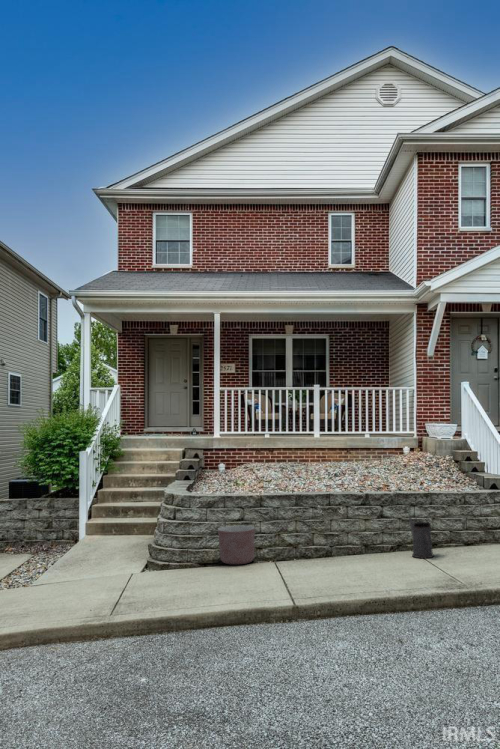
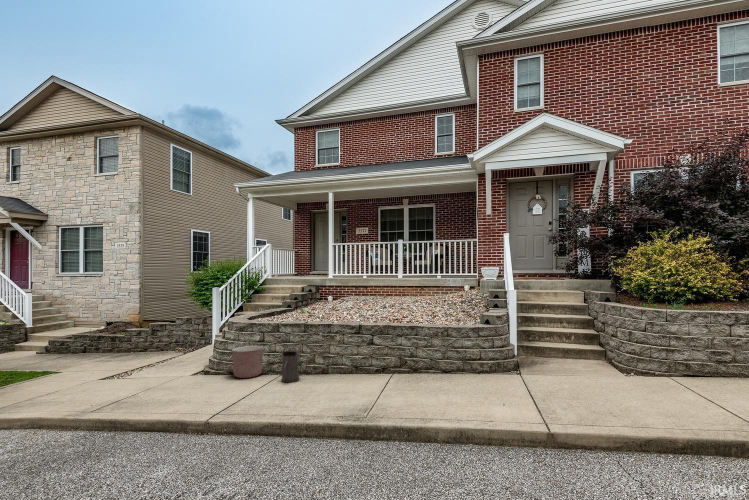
watering can: present [409,515,434,558] -> present [281,345,301,382]

